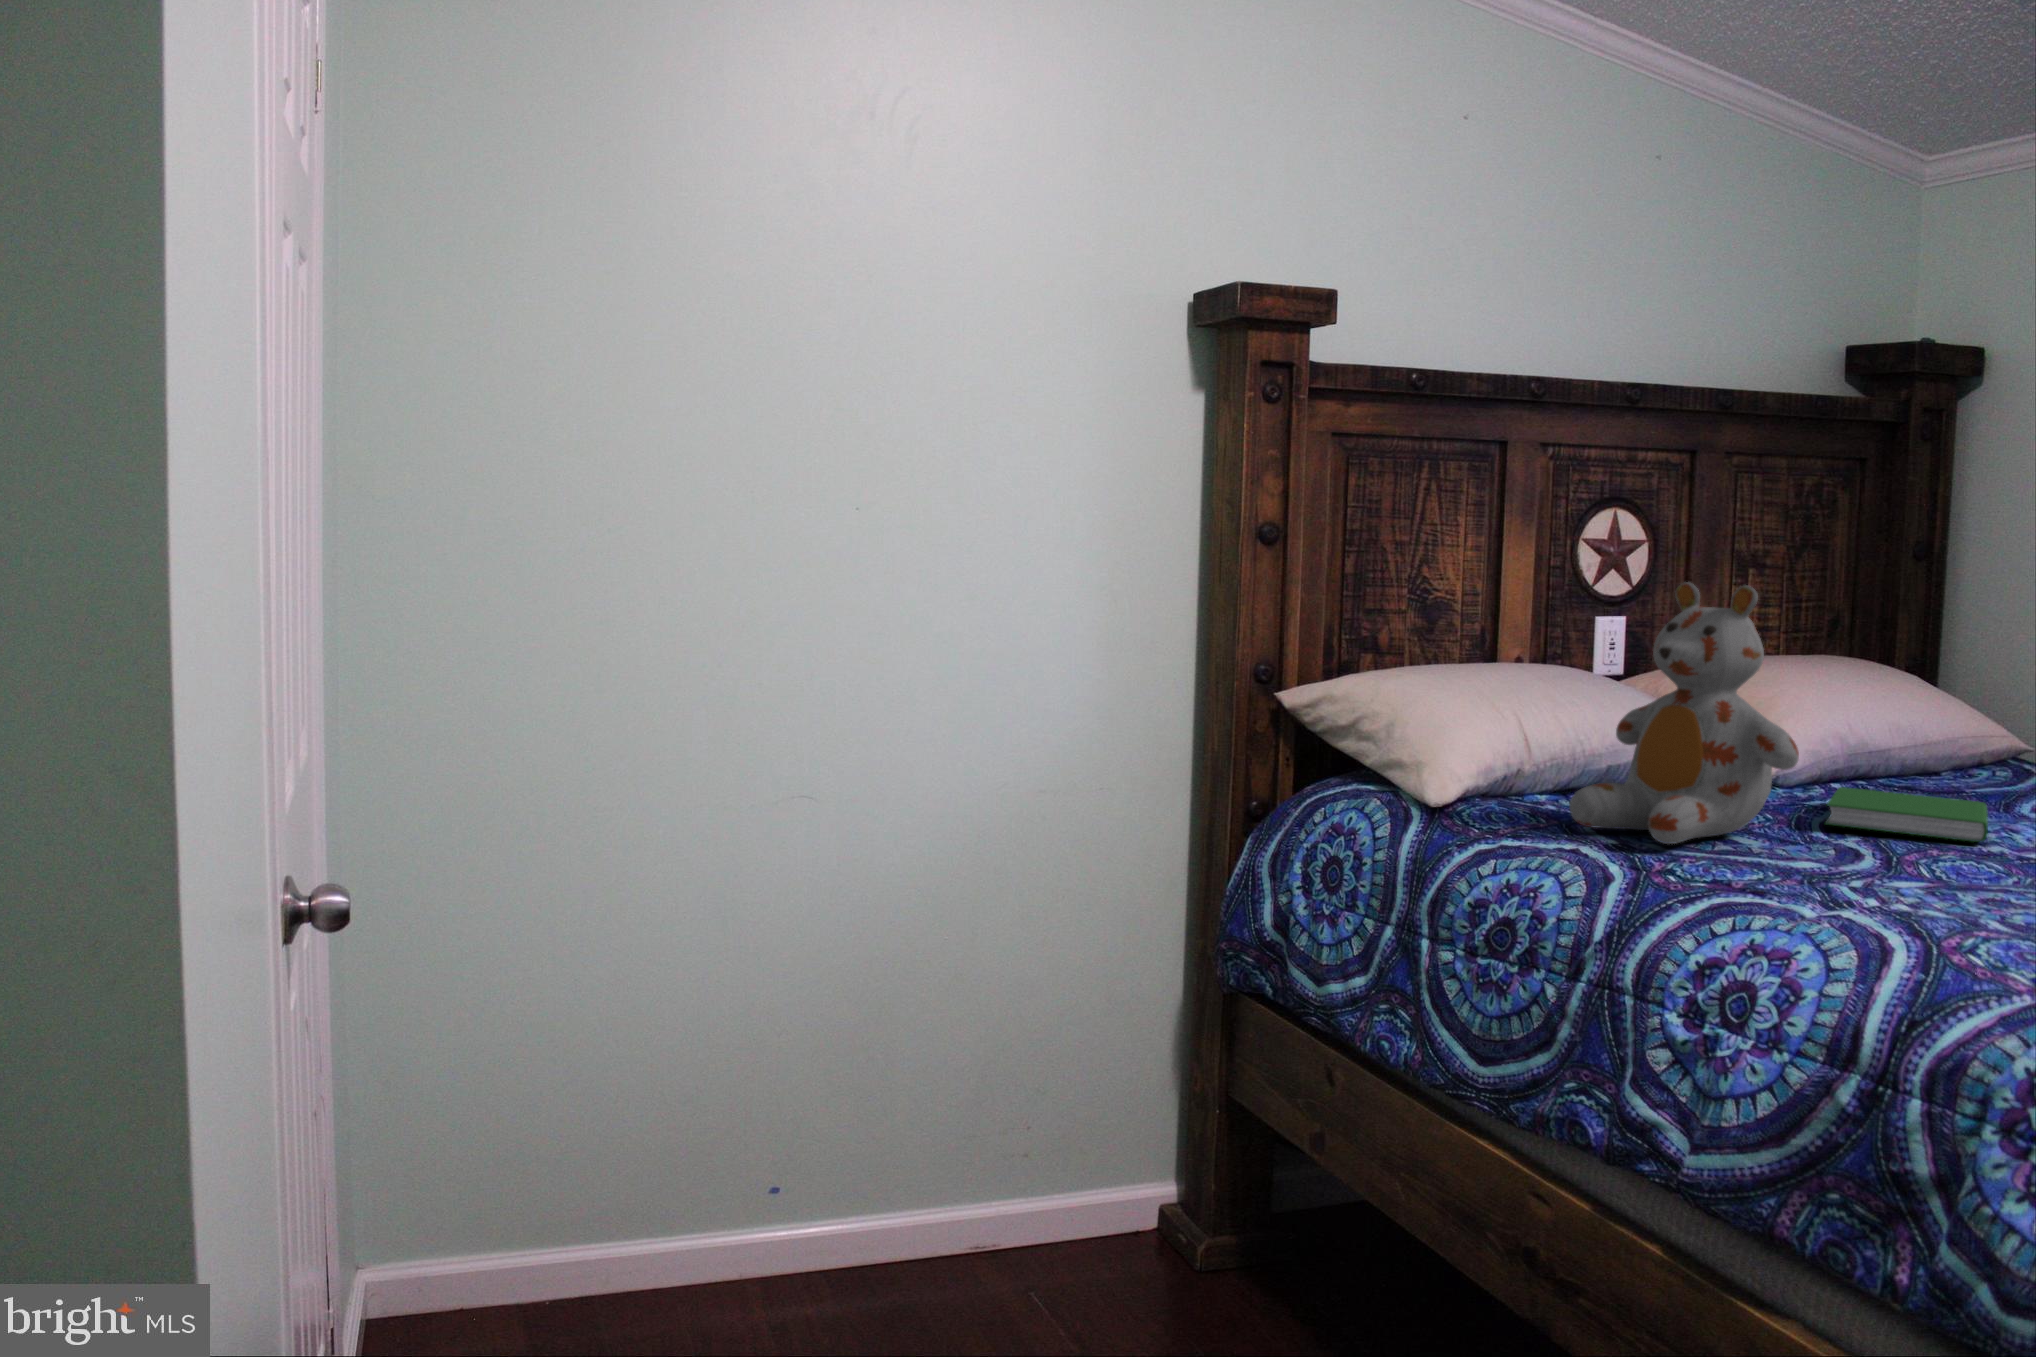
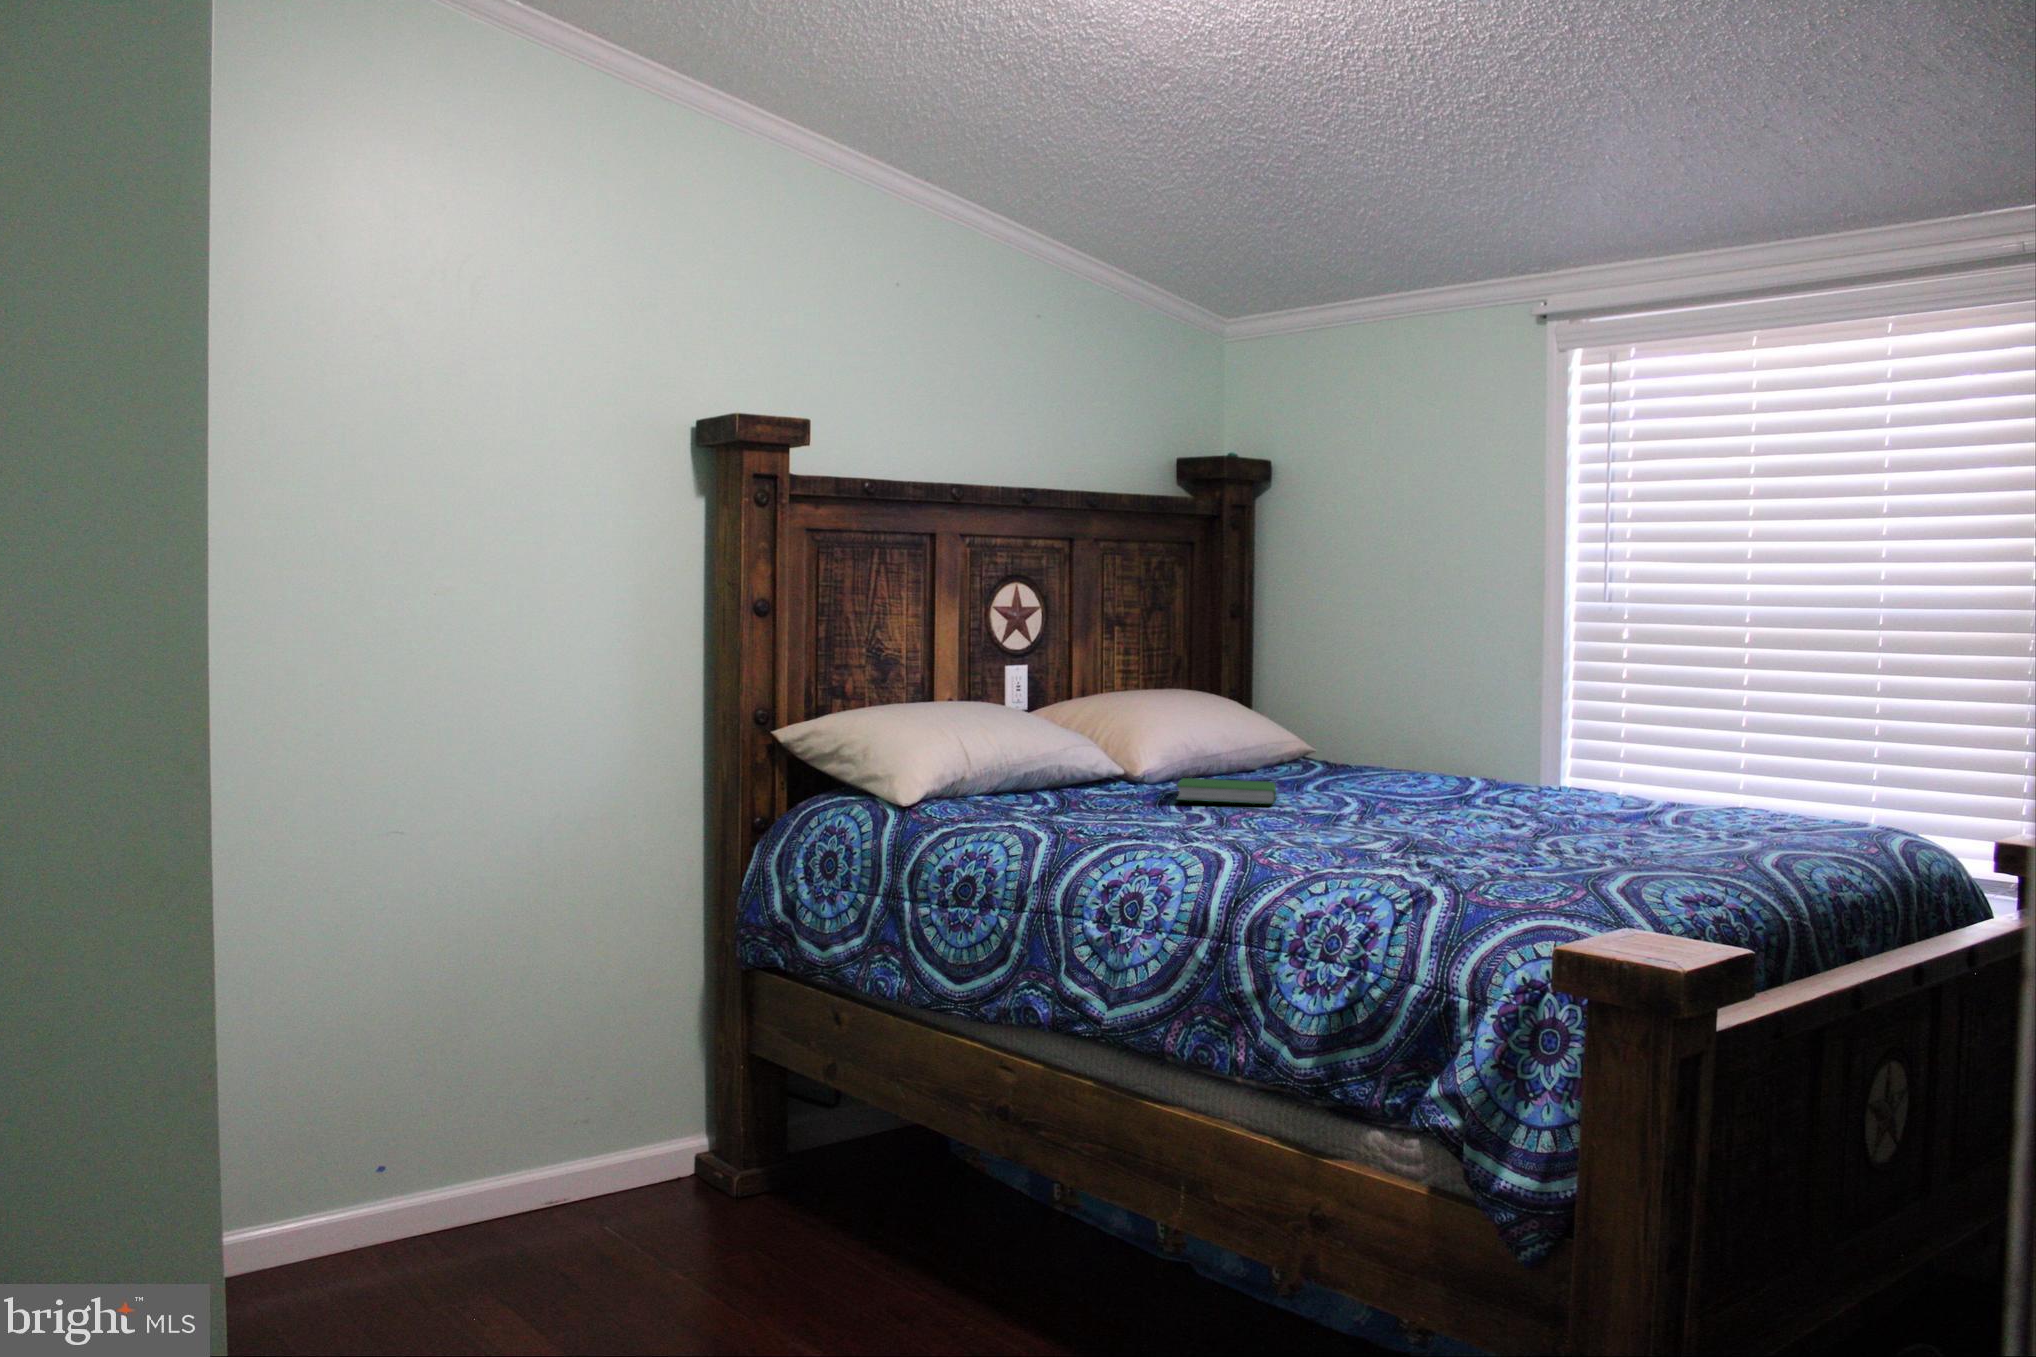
stuffed bear: present [1569,582,1799,844] -> none [1006,630,1158,815]

